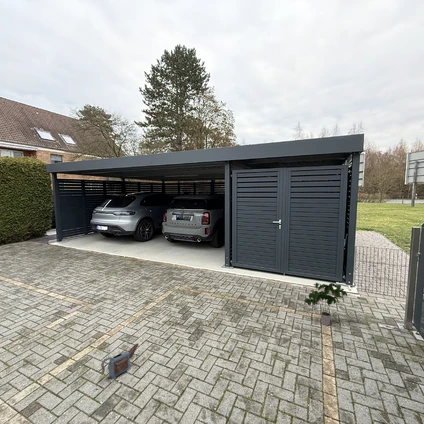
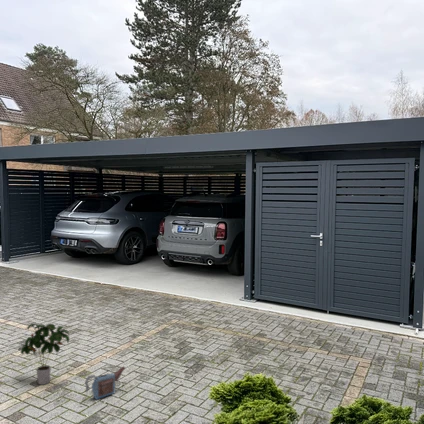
potted plant: present [305,283,347,326] -> present [19,323,69,384]

